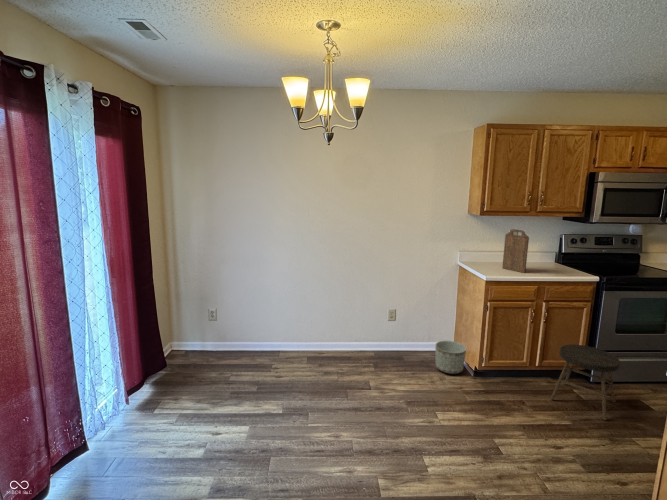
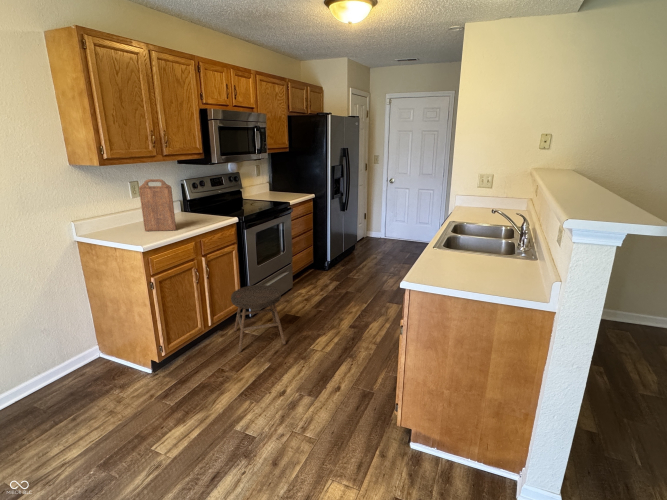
planter: present [435,341,466,374] -> none [87,345,137,394]

